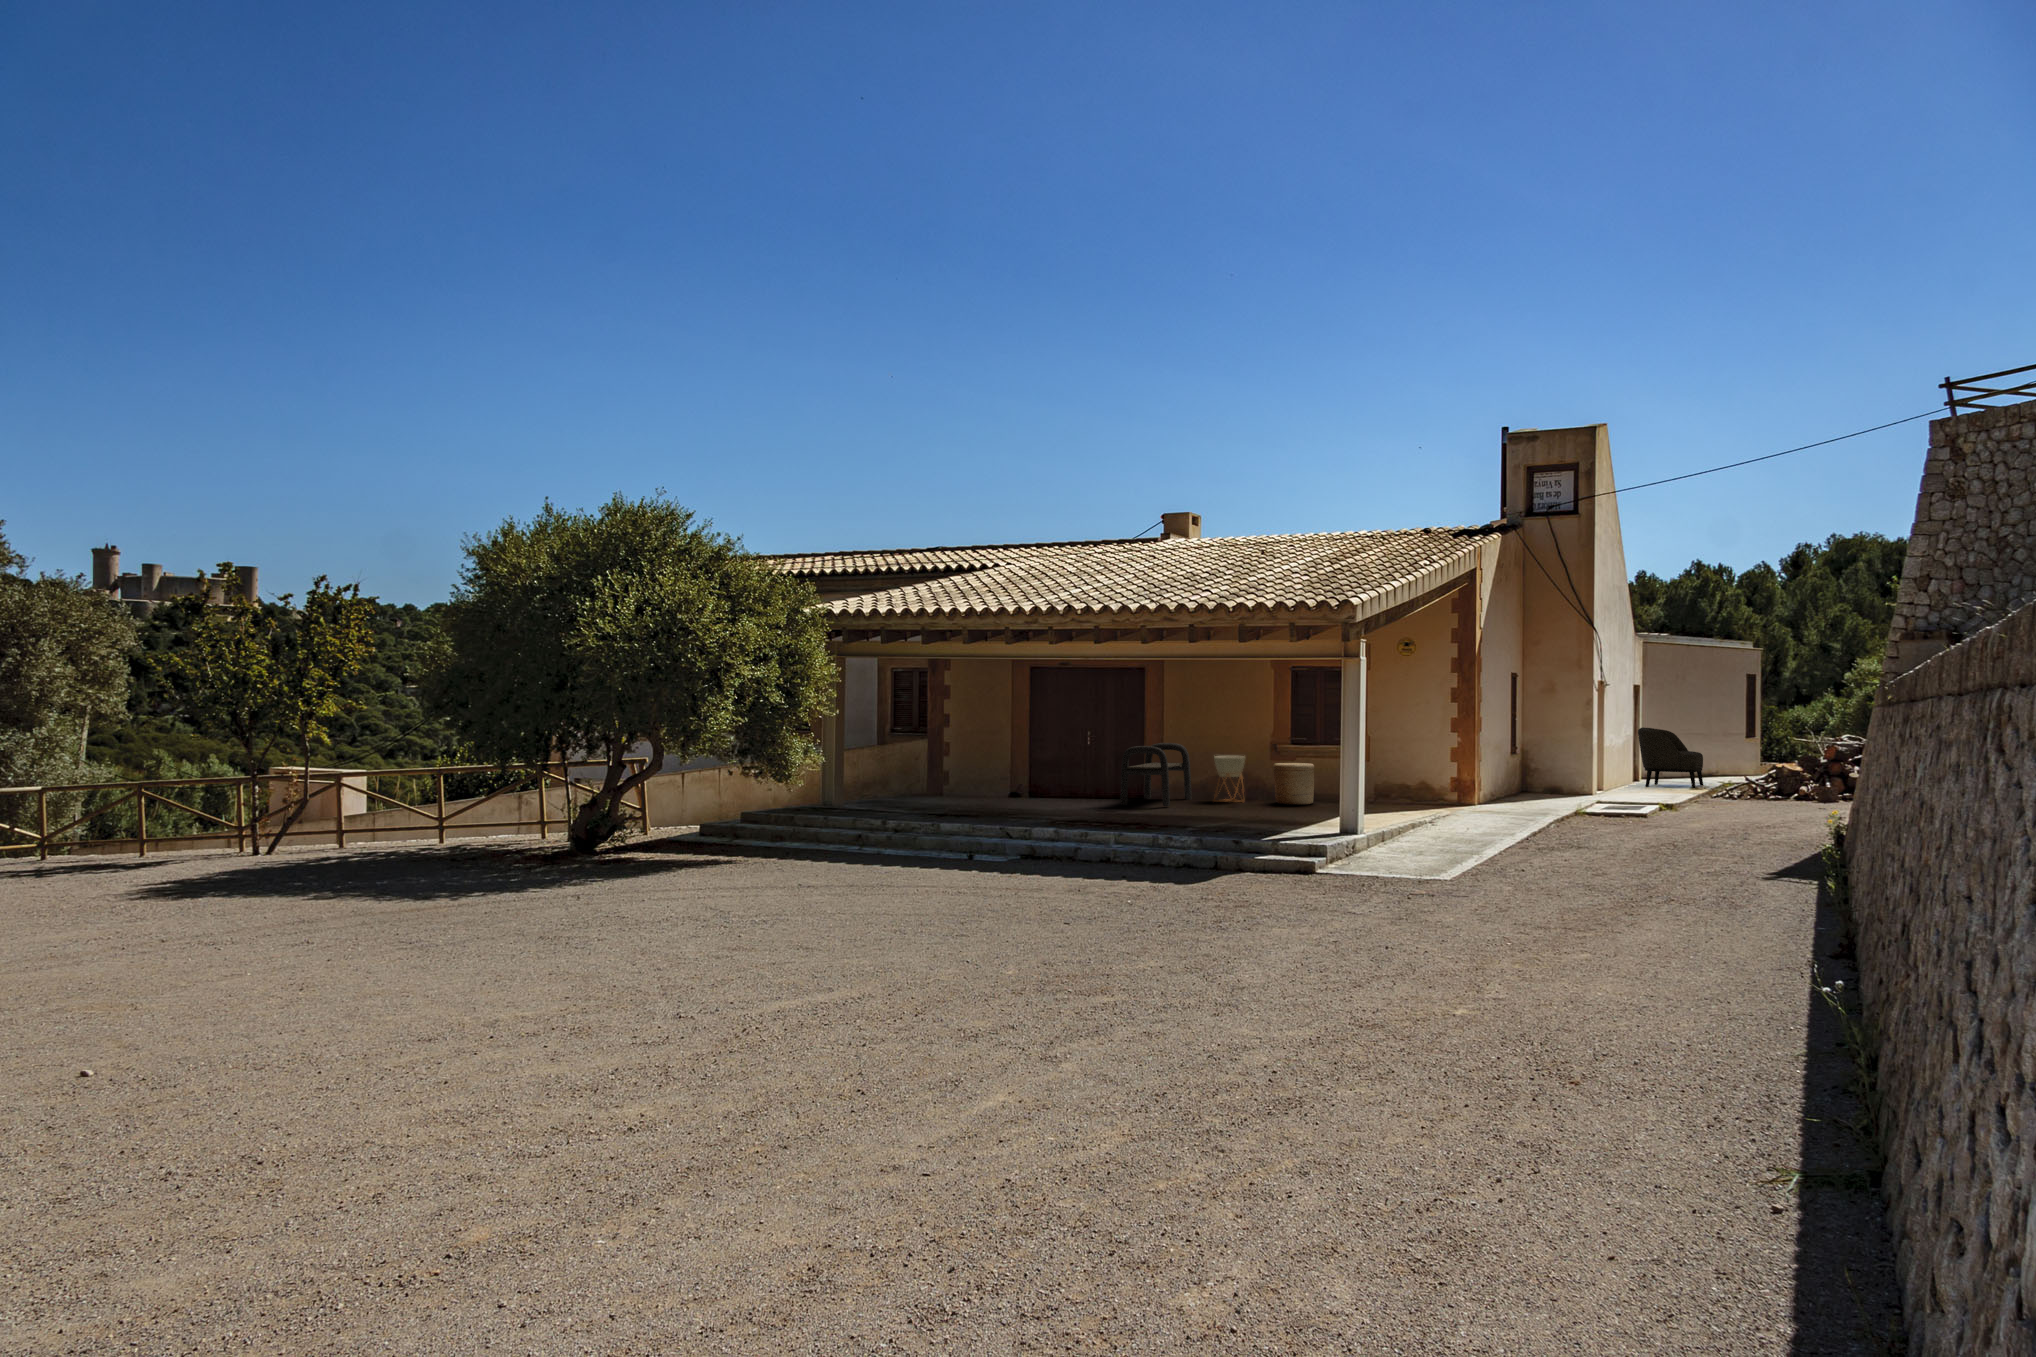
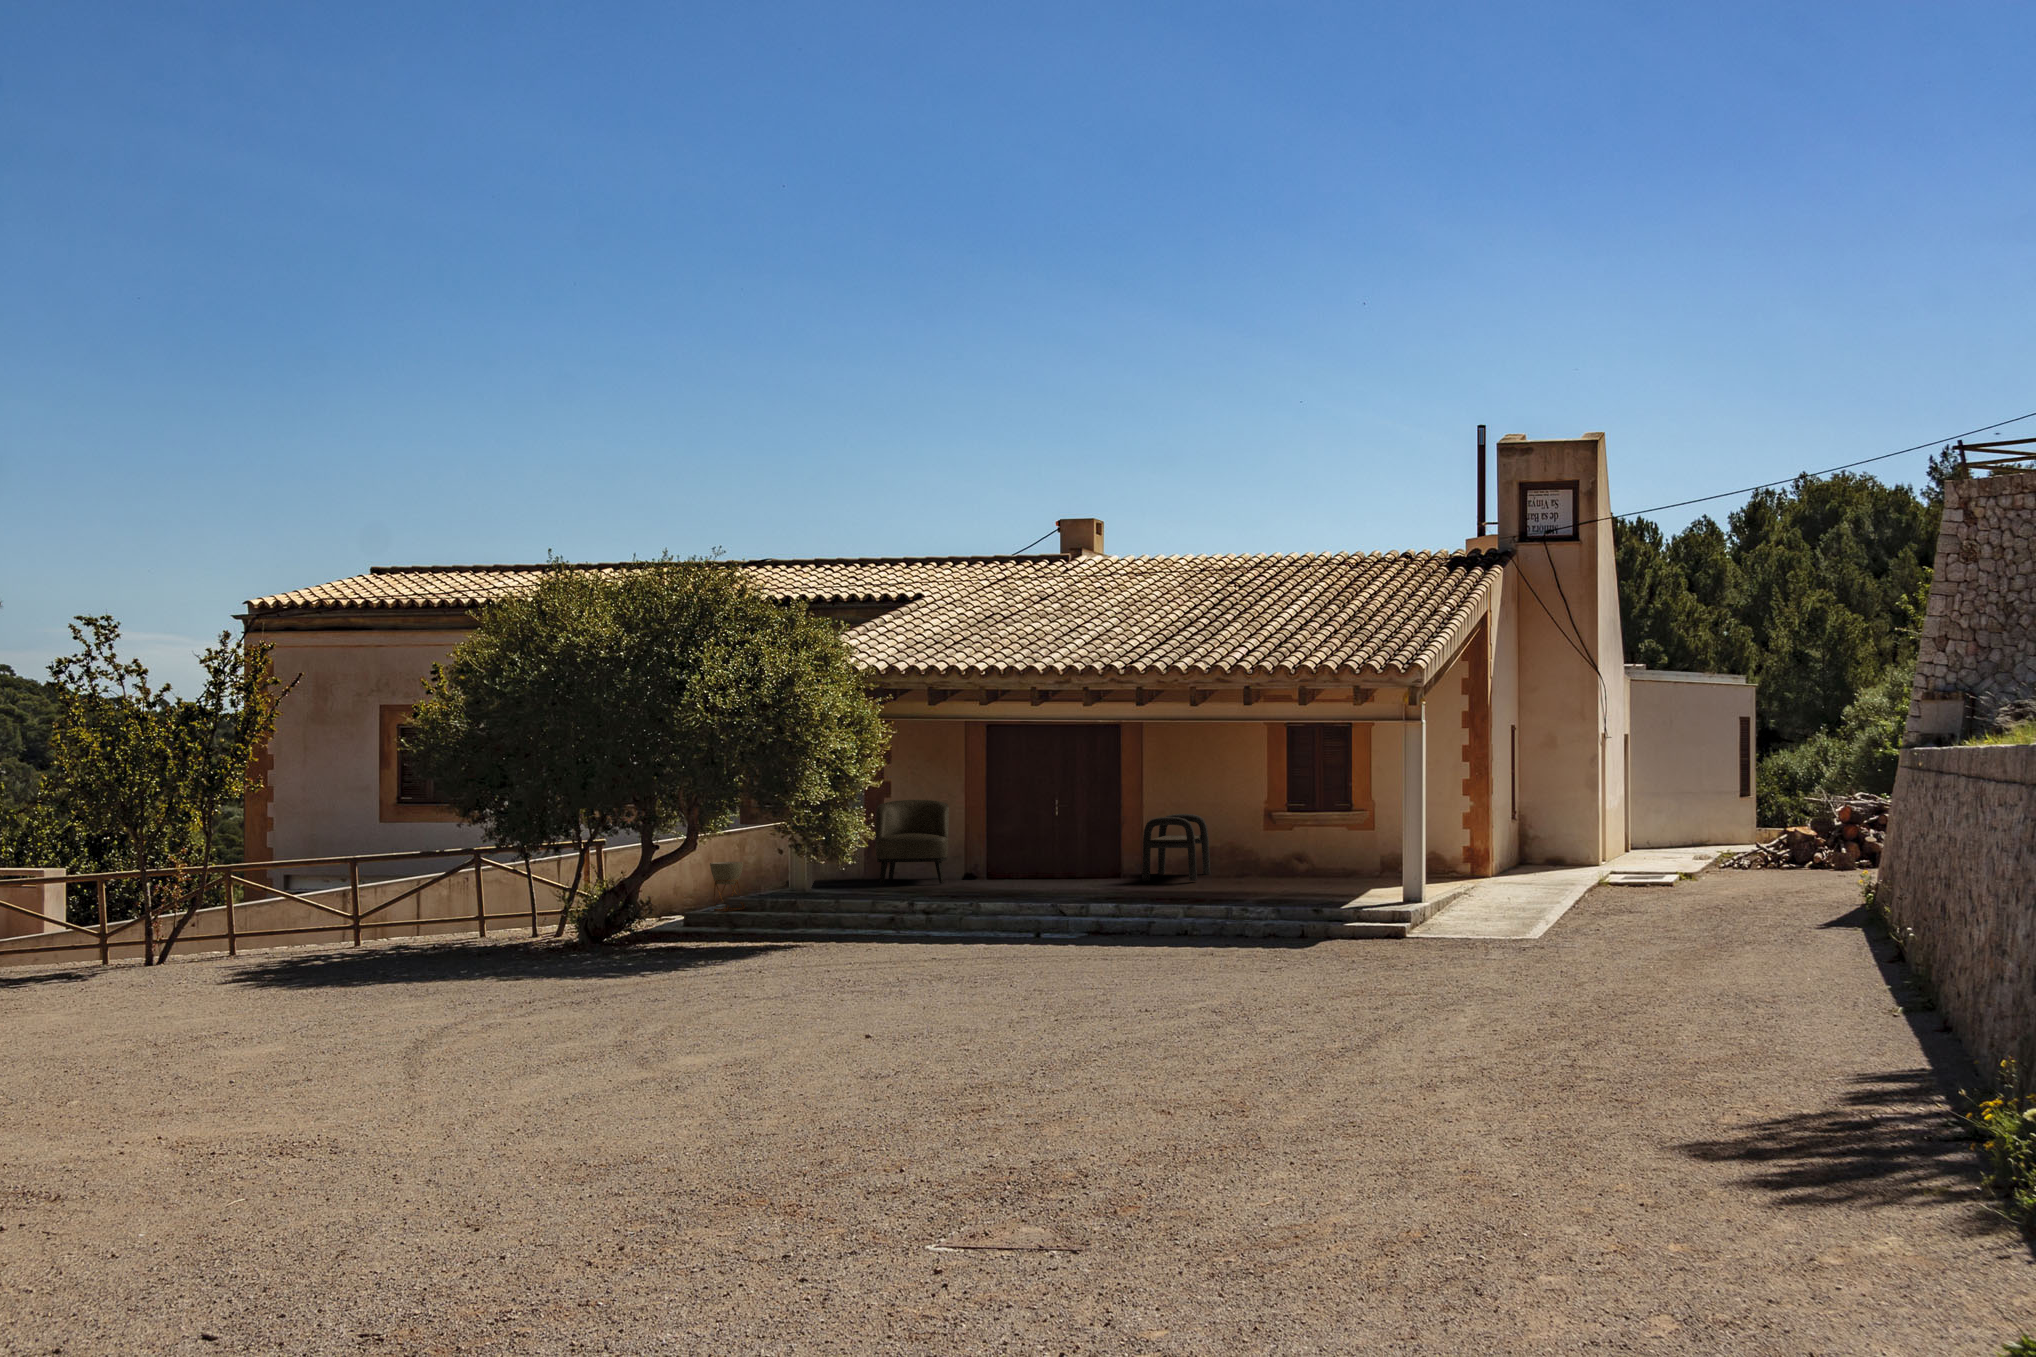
armchair: present [1638,727,1703,788] -> present [875,800,949,885]
planter: present [1214,756,1245,802] -> present [710,862,745,912]
woven basket: present [1273,763,1314,805] -> none [1301,834,1345,878]

